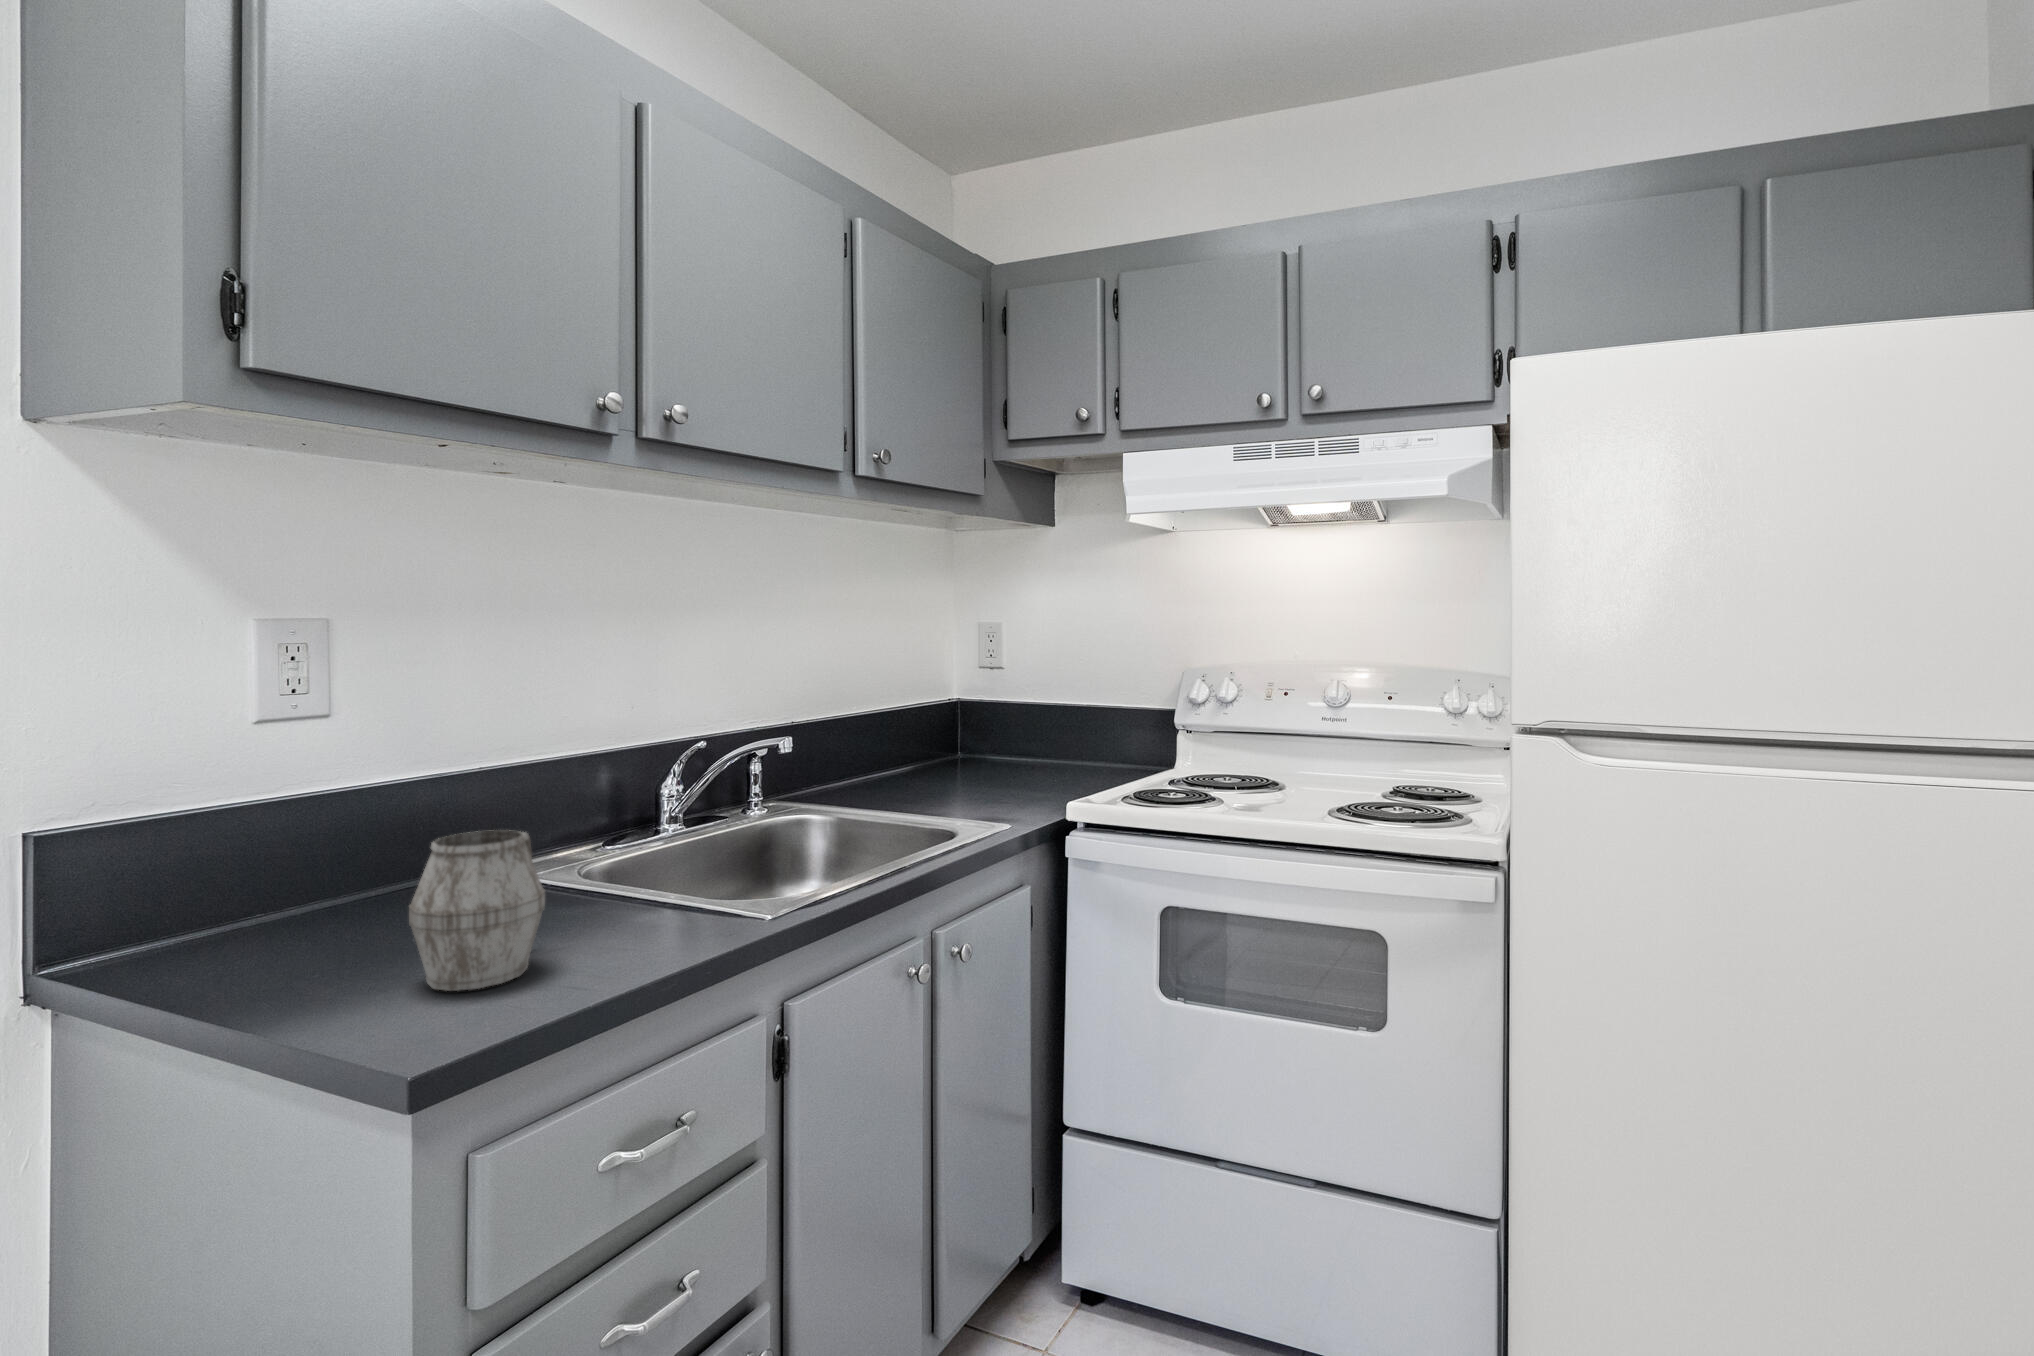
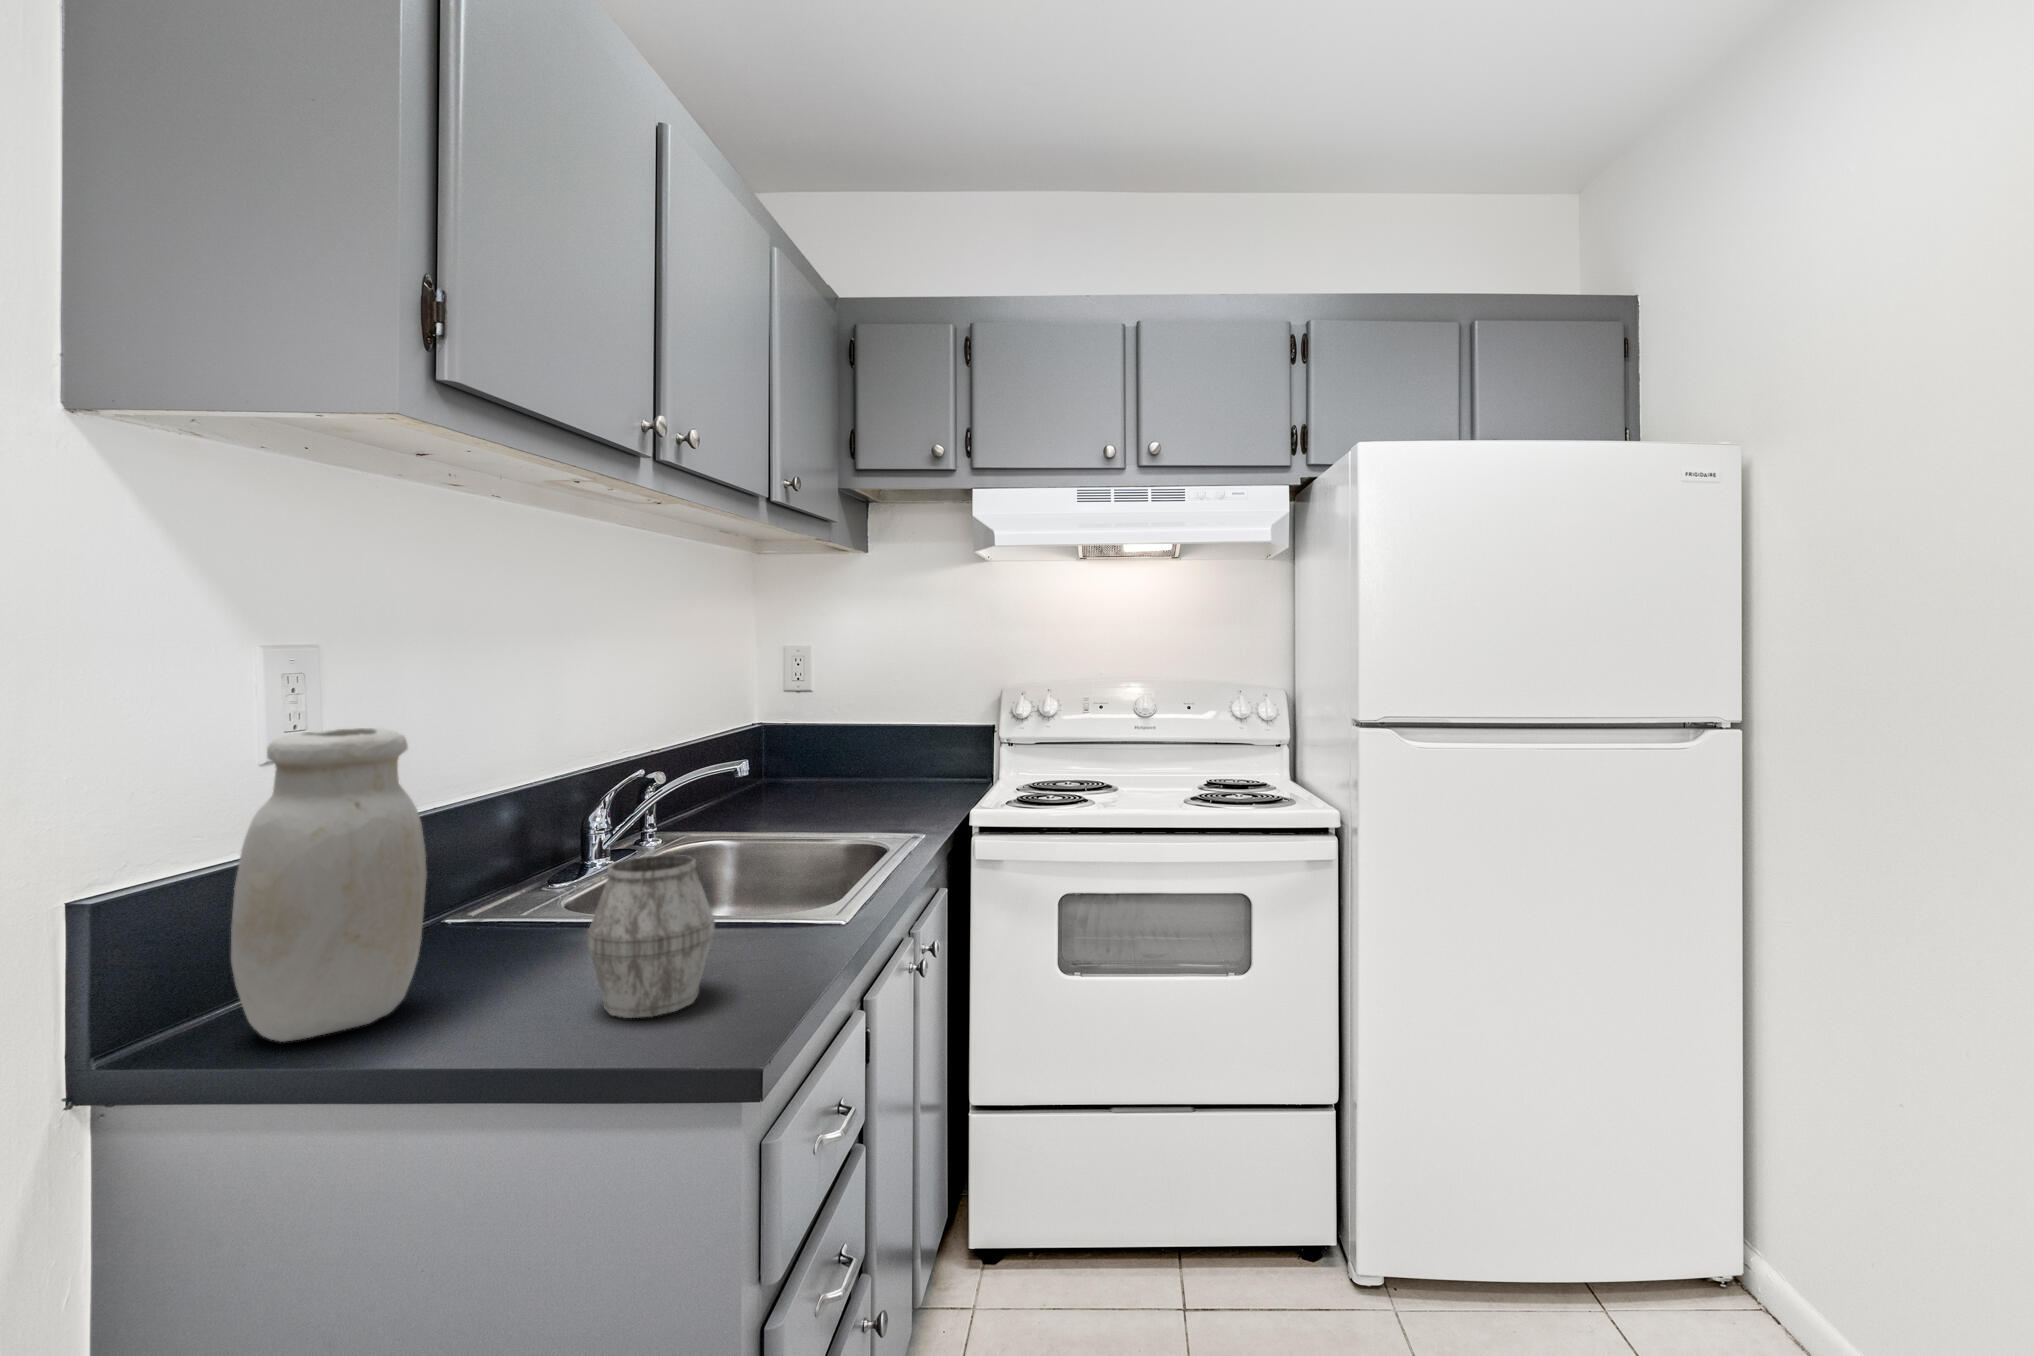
jar: none [158,693,336,966] -> present [231,728,427,1042]

